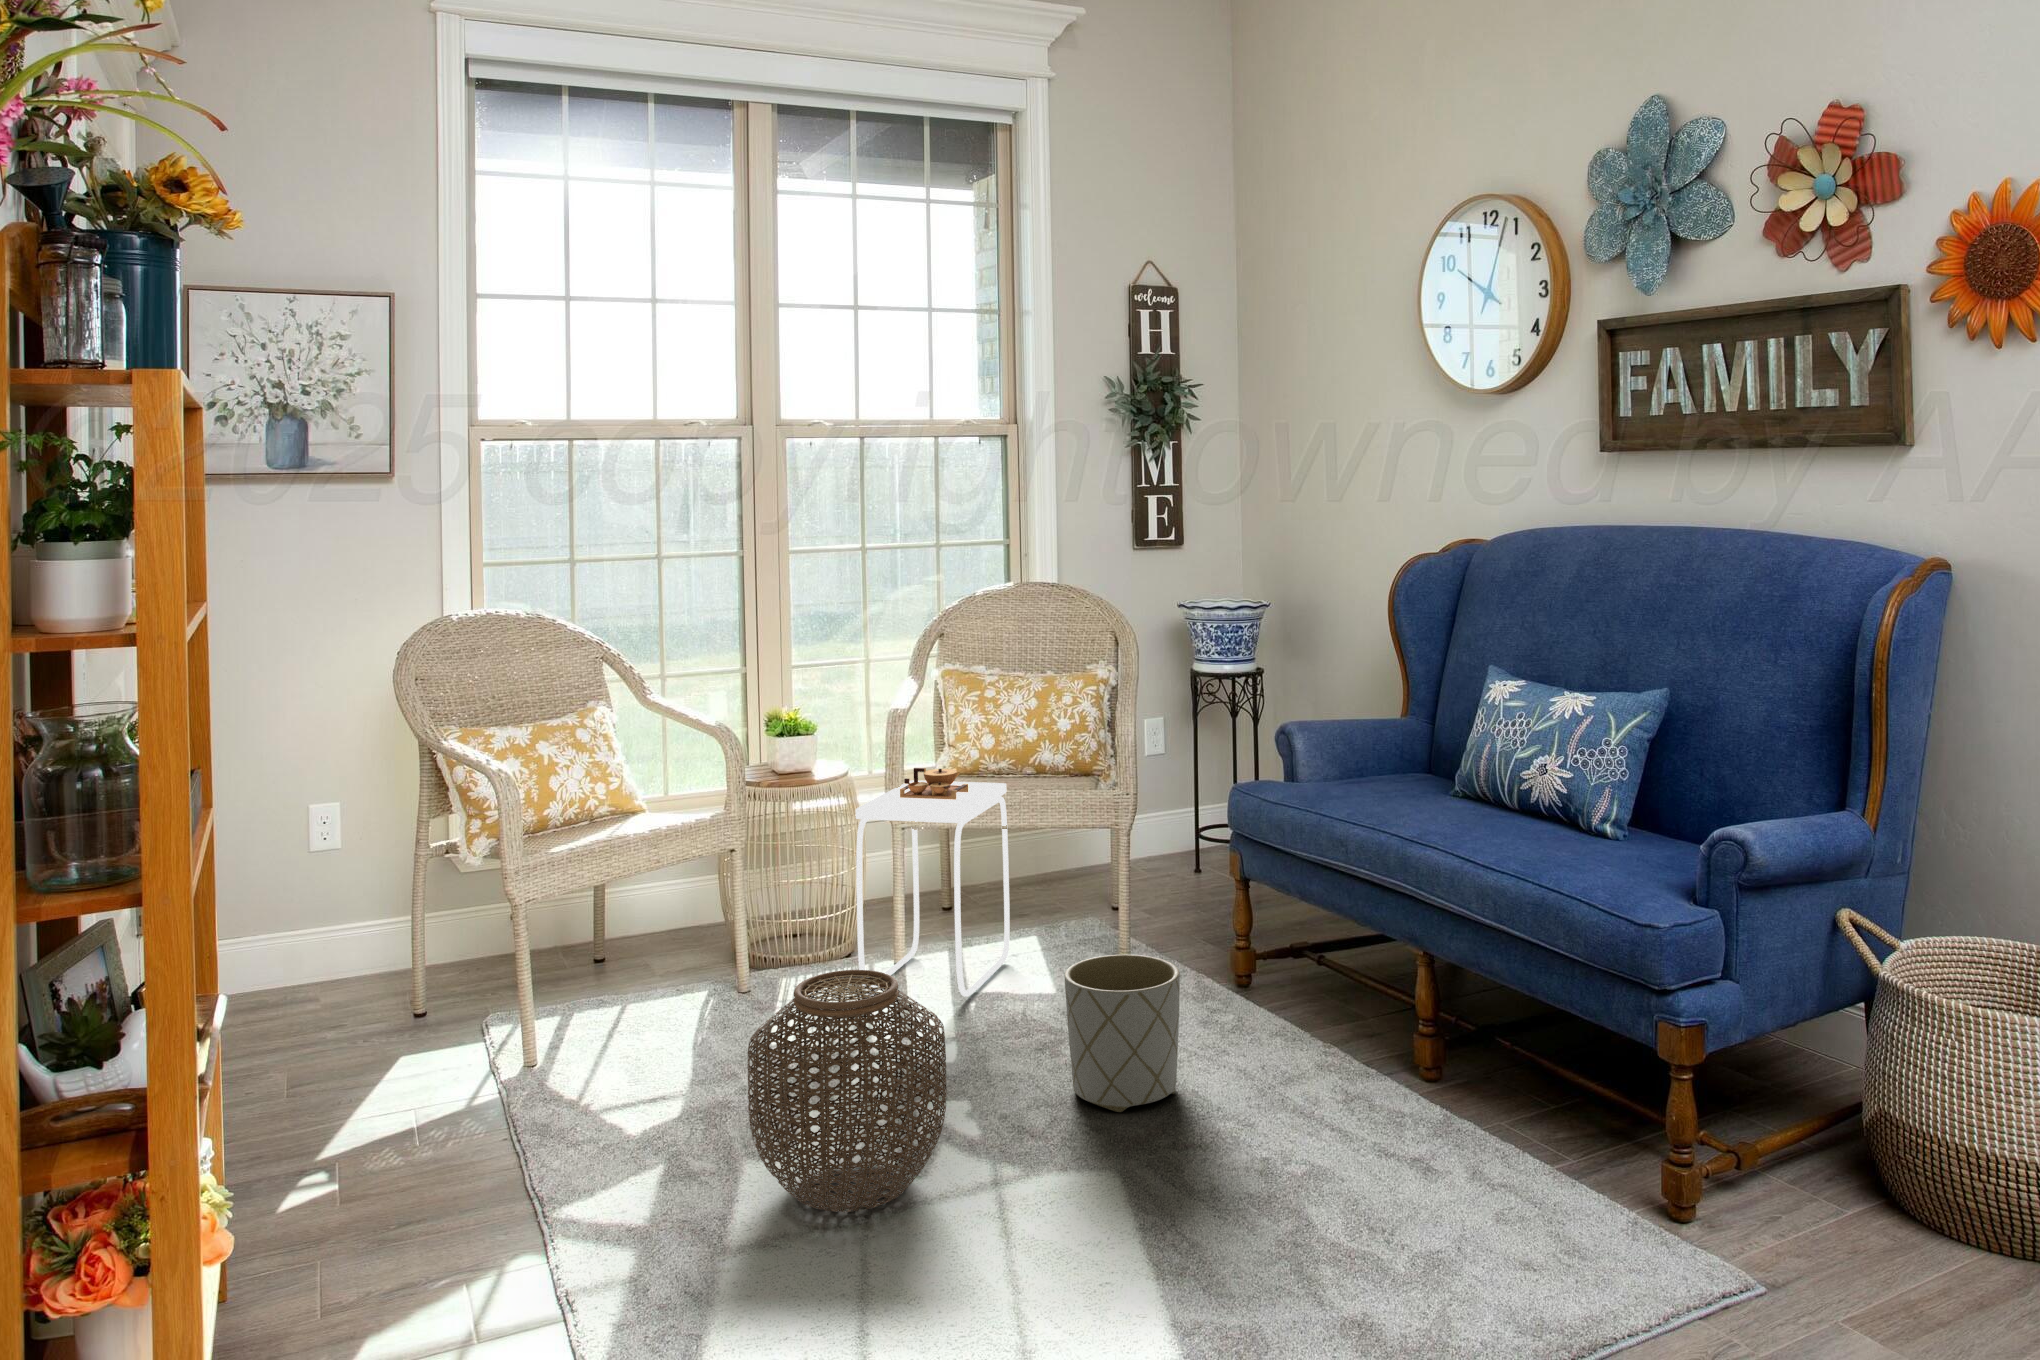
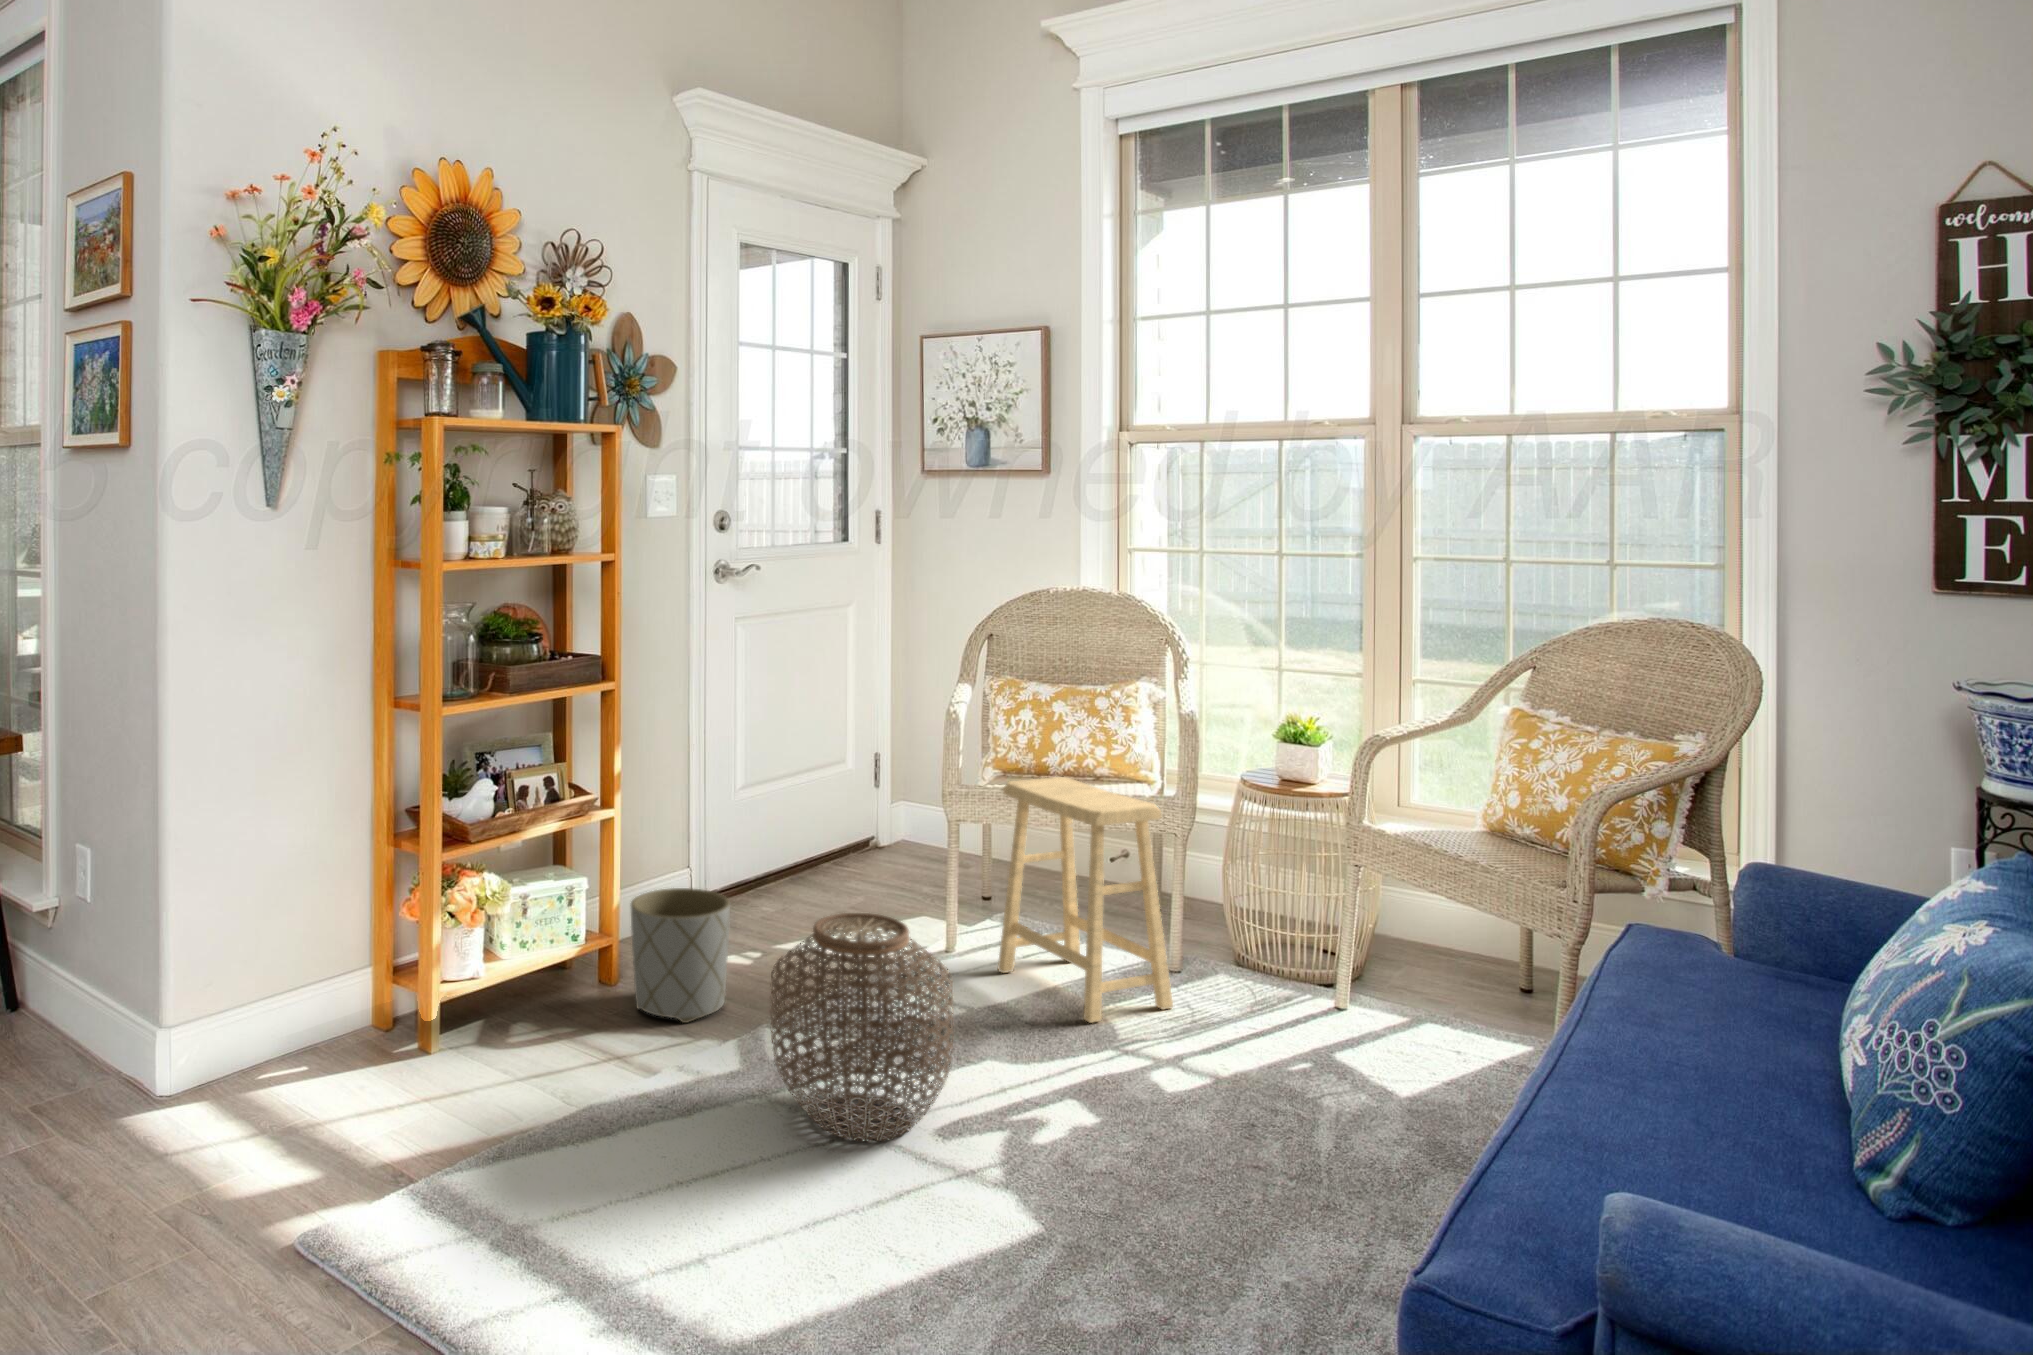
side table: present [856,768,1010,997] -> none [1233,799,1463,1074]
footstool: none [617,815,801,1056] -> present [998,777,1173,1023]
planter: present [1064,955,1180,1112] -> present [630,888,730,1023]

